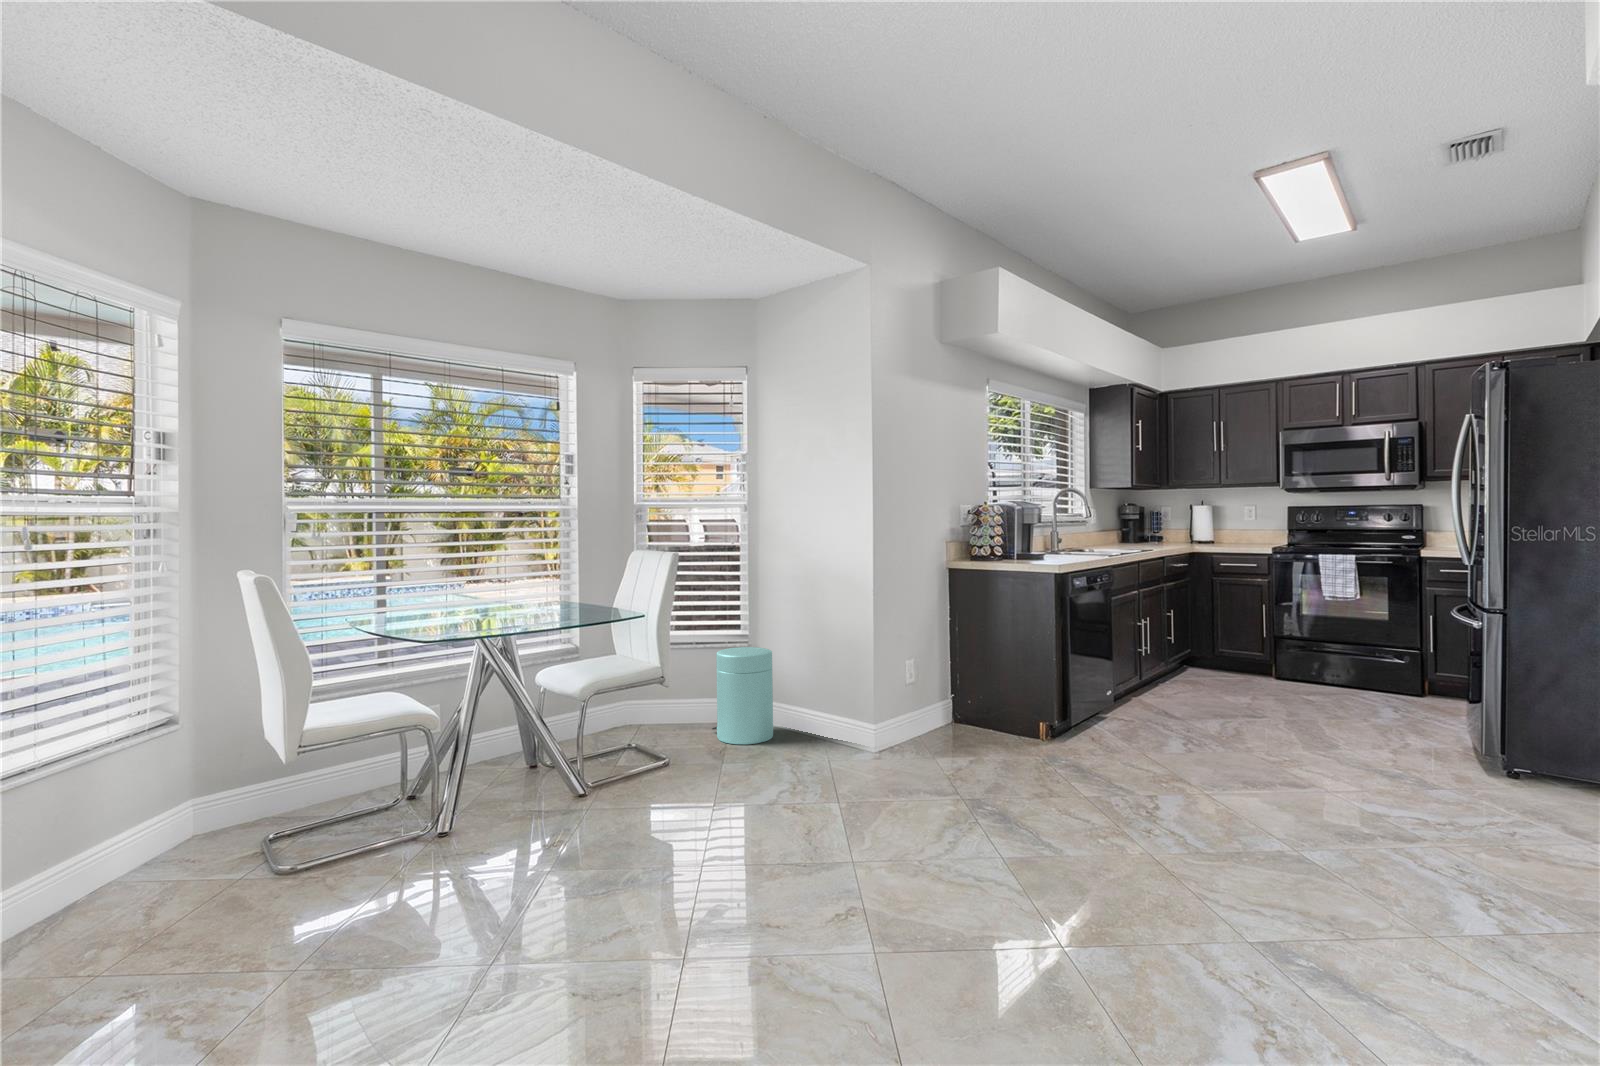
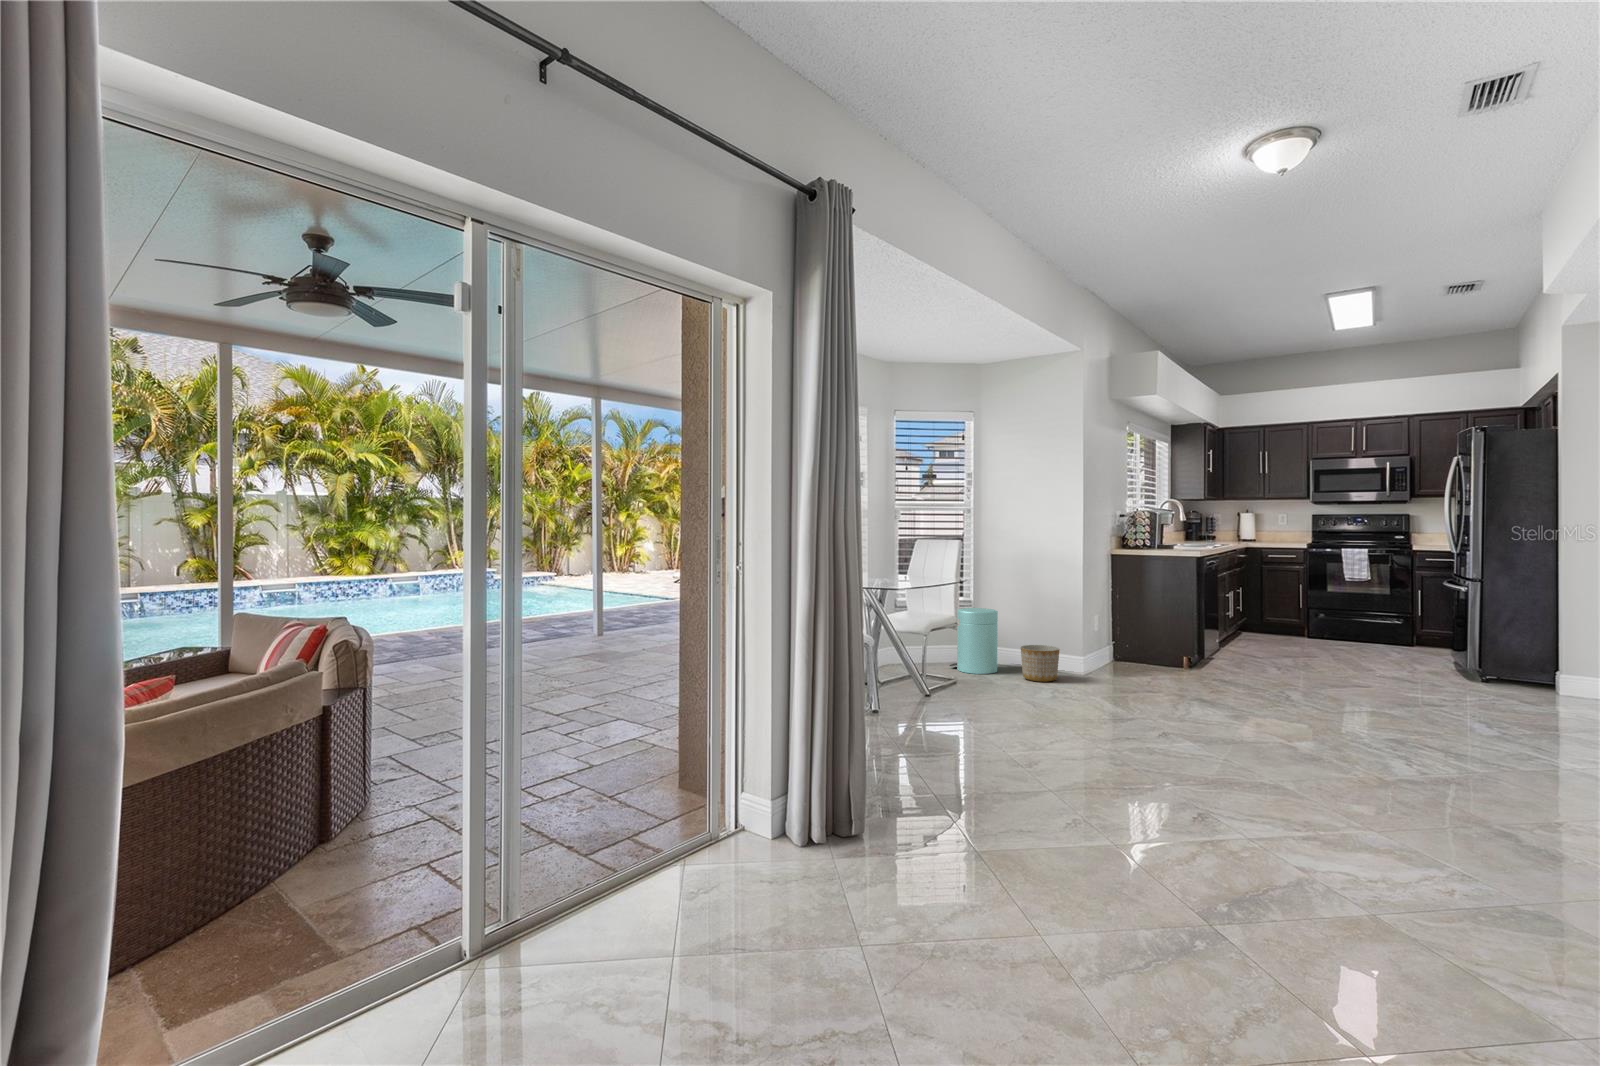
planter: none [782,704,837,762] -> present [1021,645,1060,682]

